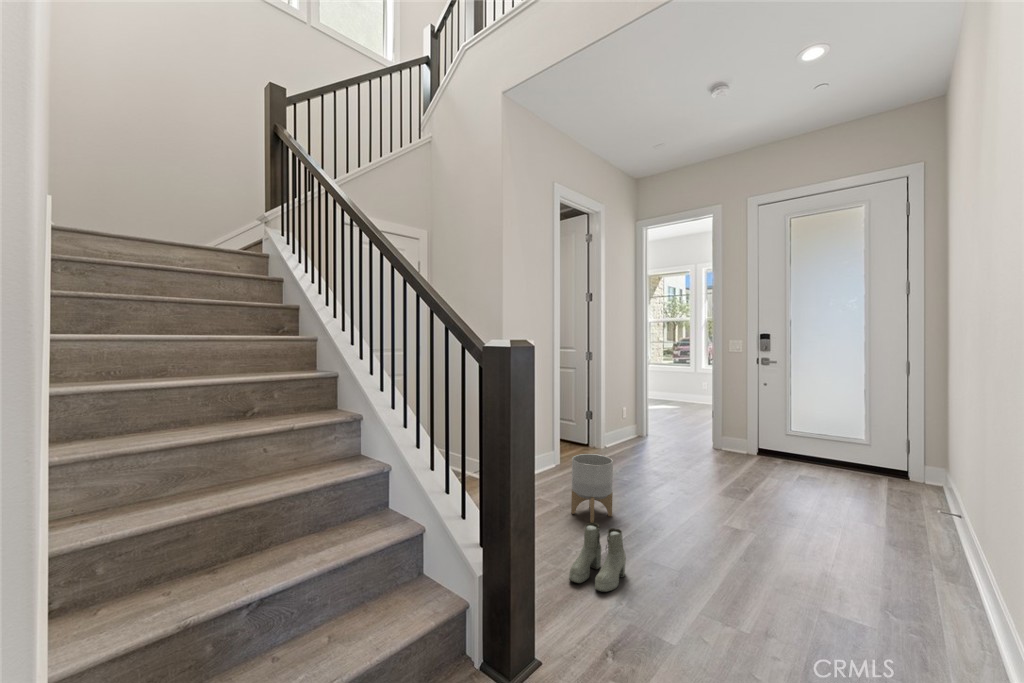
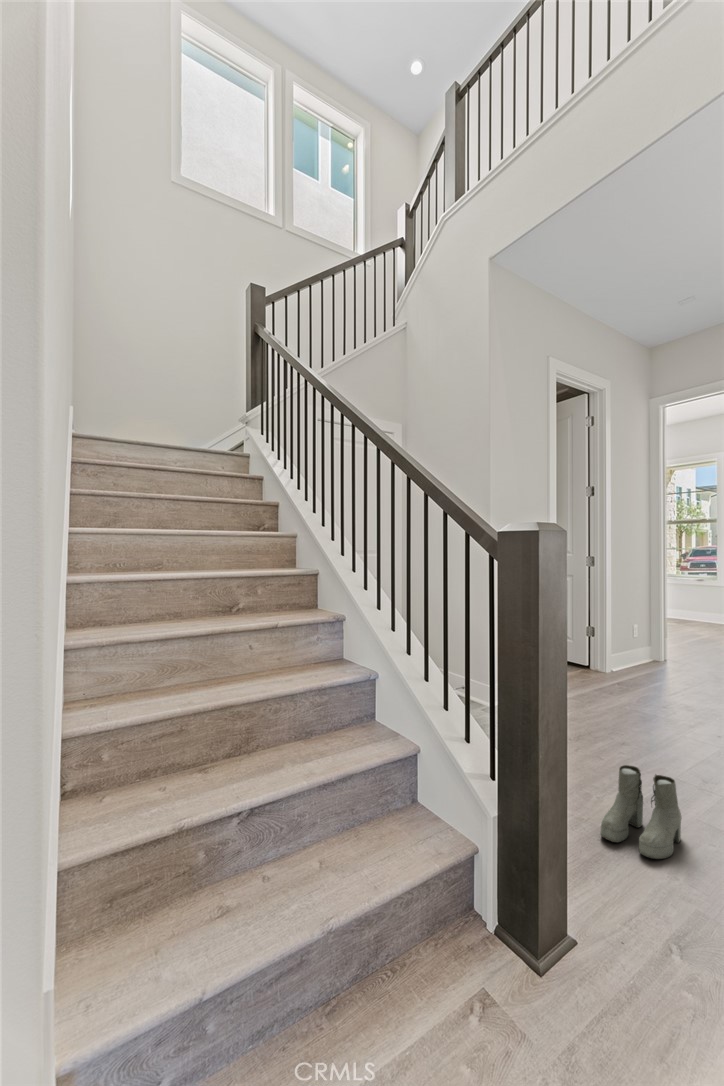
planter: present [571,454,613,523] -> none [591,679,649,767]

